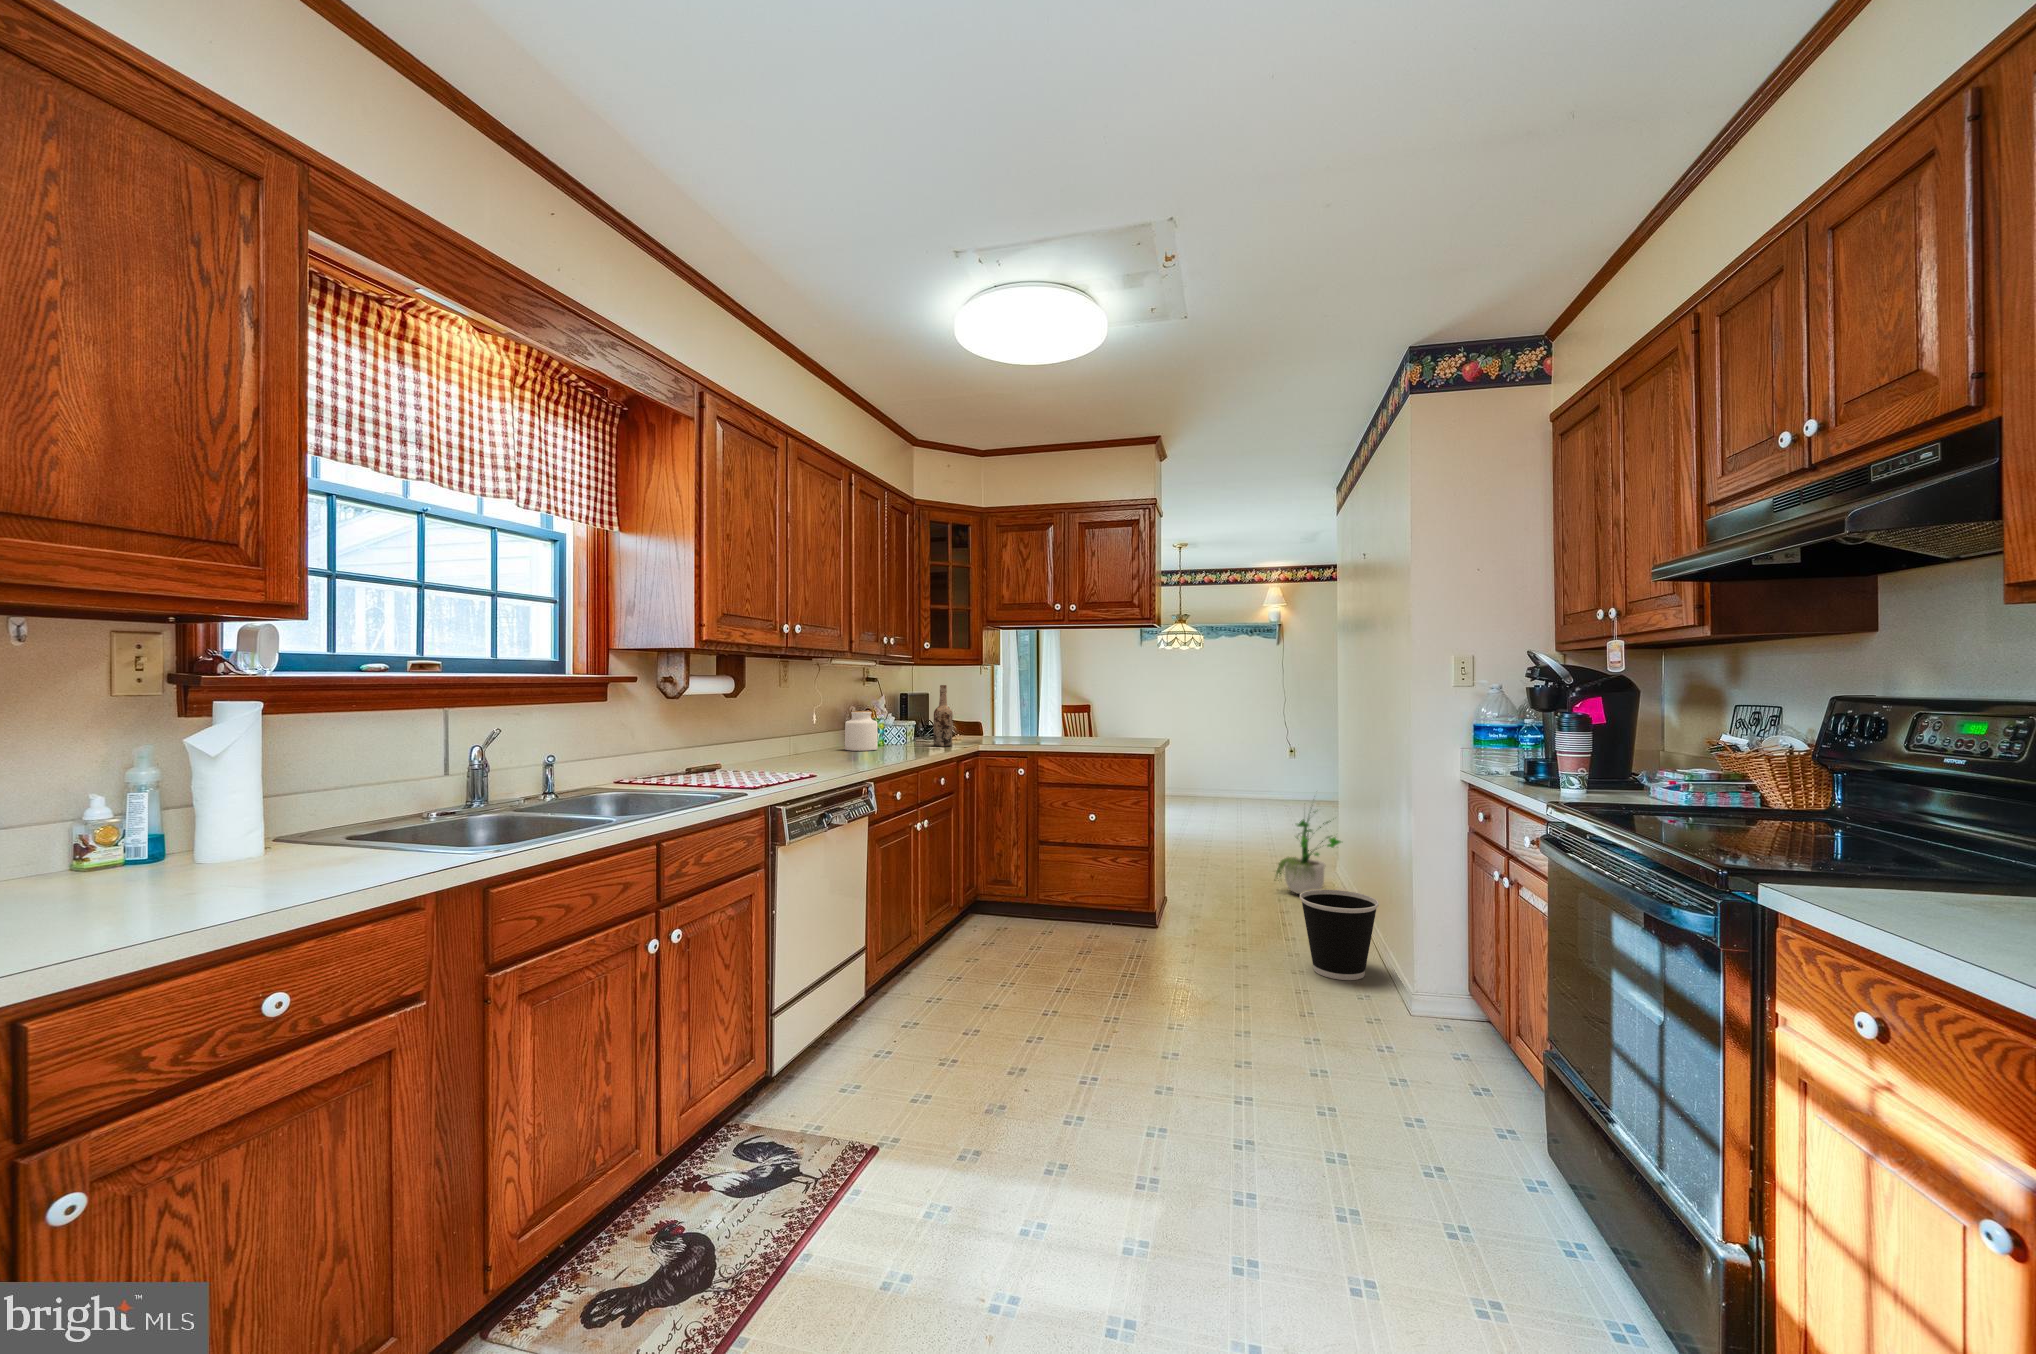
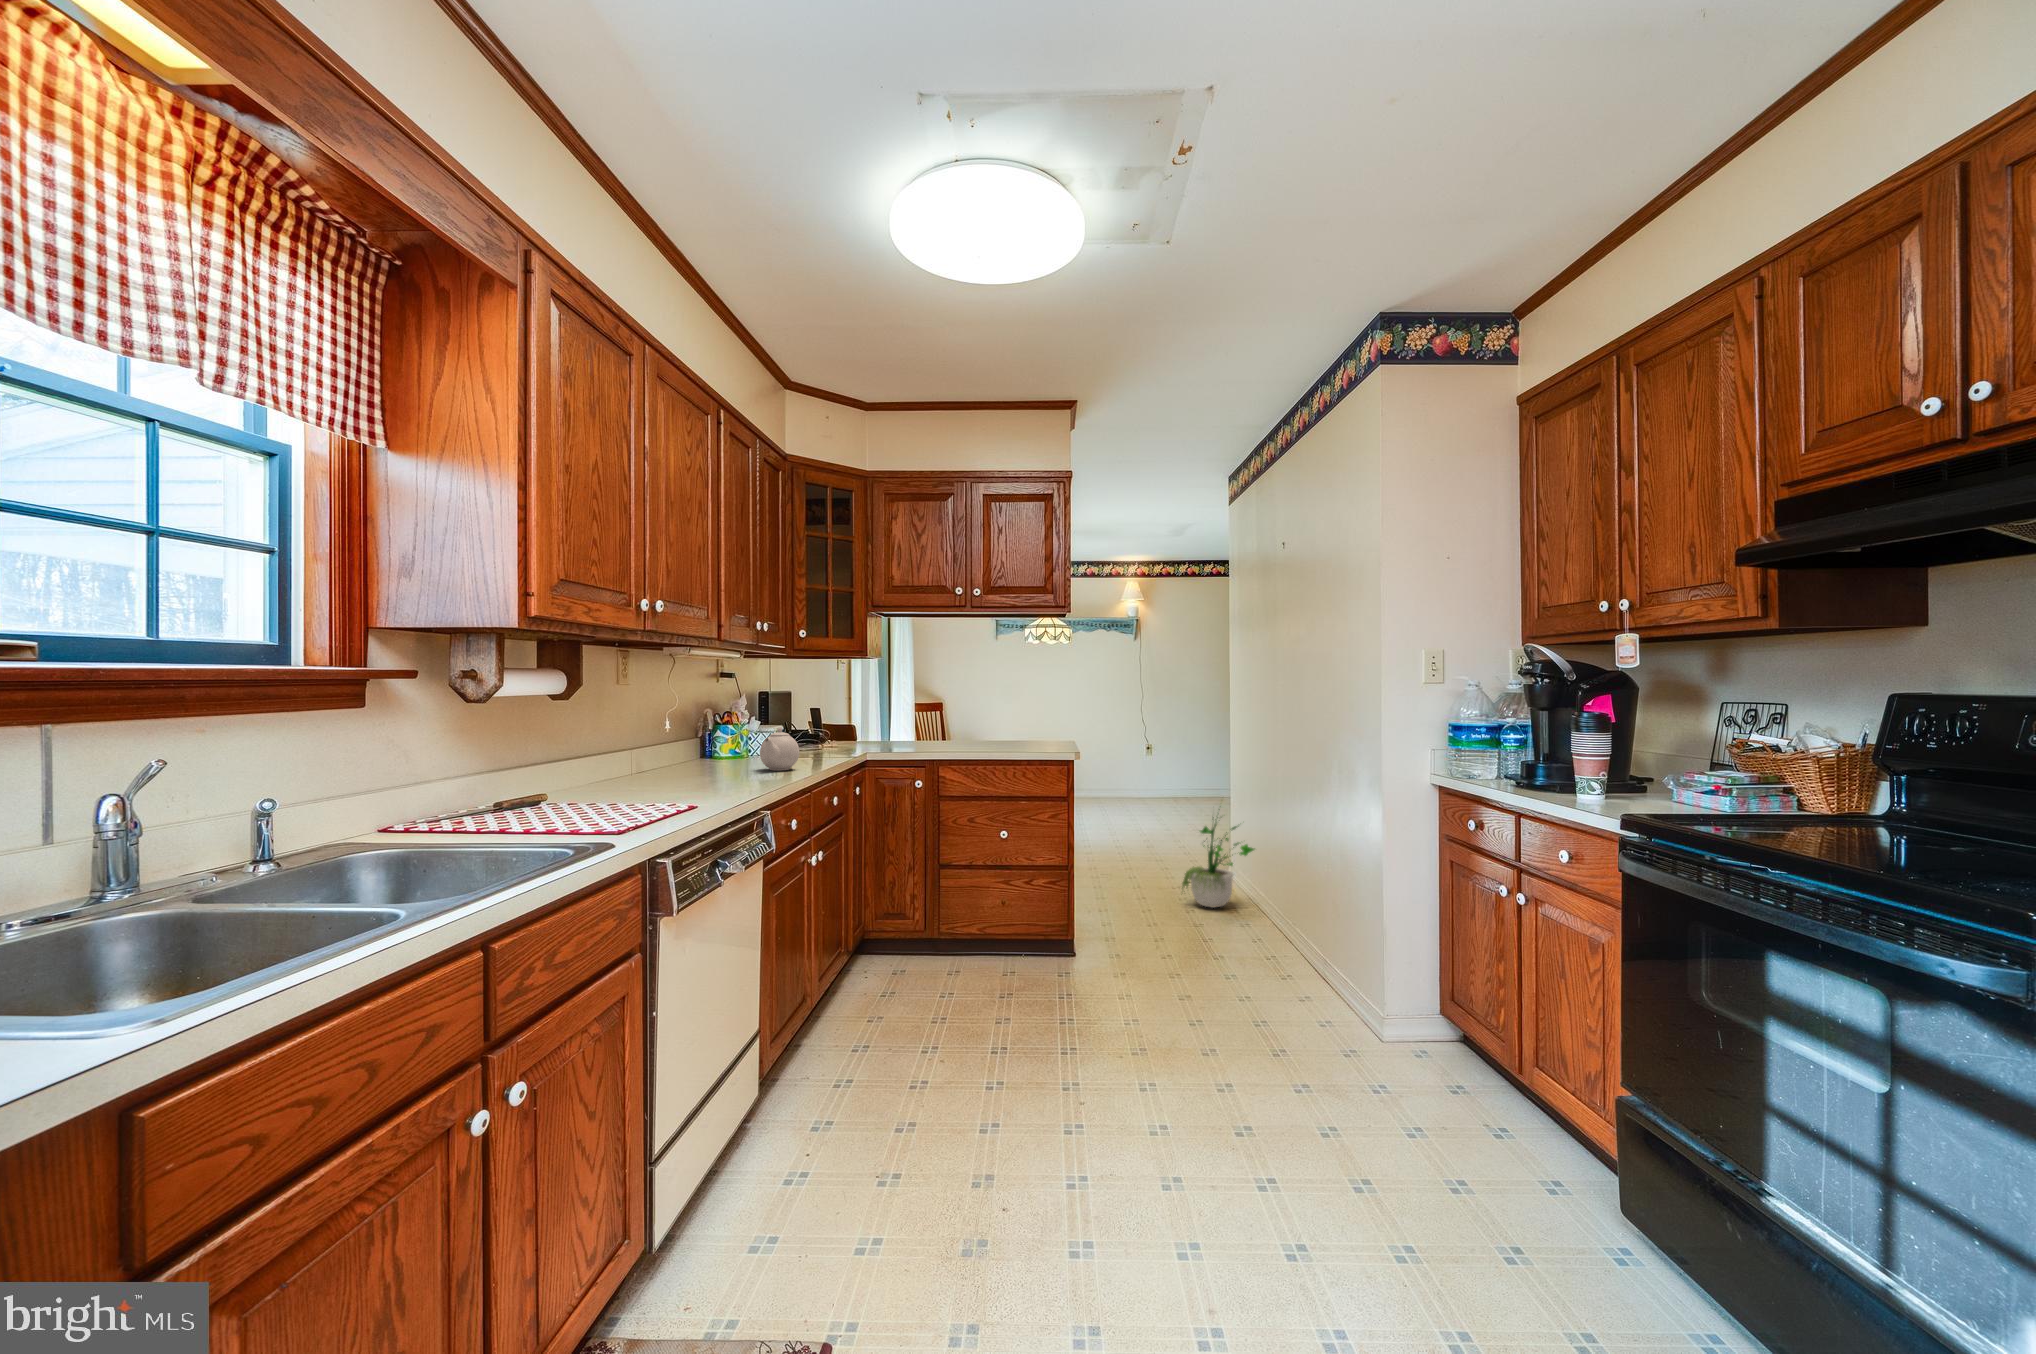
wine bottle: present [933,685,953,746] -> none [810,683,834,758]
jar: present [845,711,877,751] -> none [701,716,744,767]
teapot: none [886,720,916,754] -> present [760,727,800,771]
wastebasket: present [1300,889,1379,980] -> none [1248,908,1333,1009]

